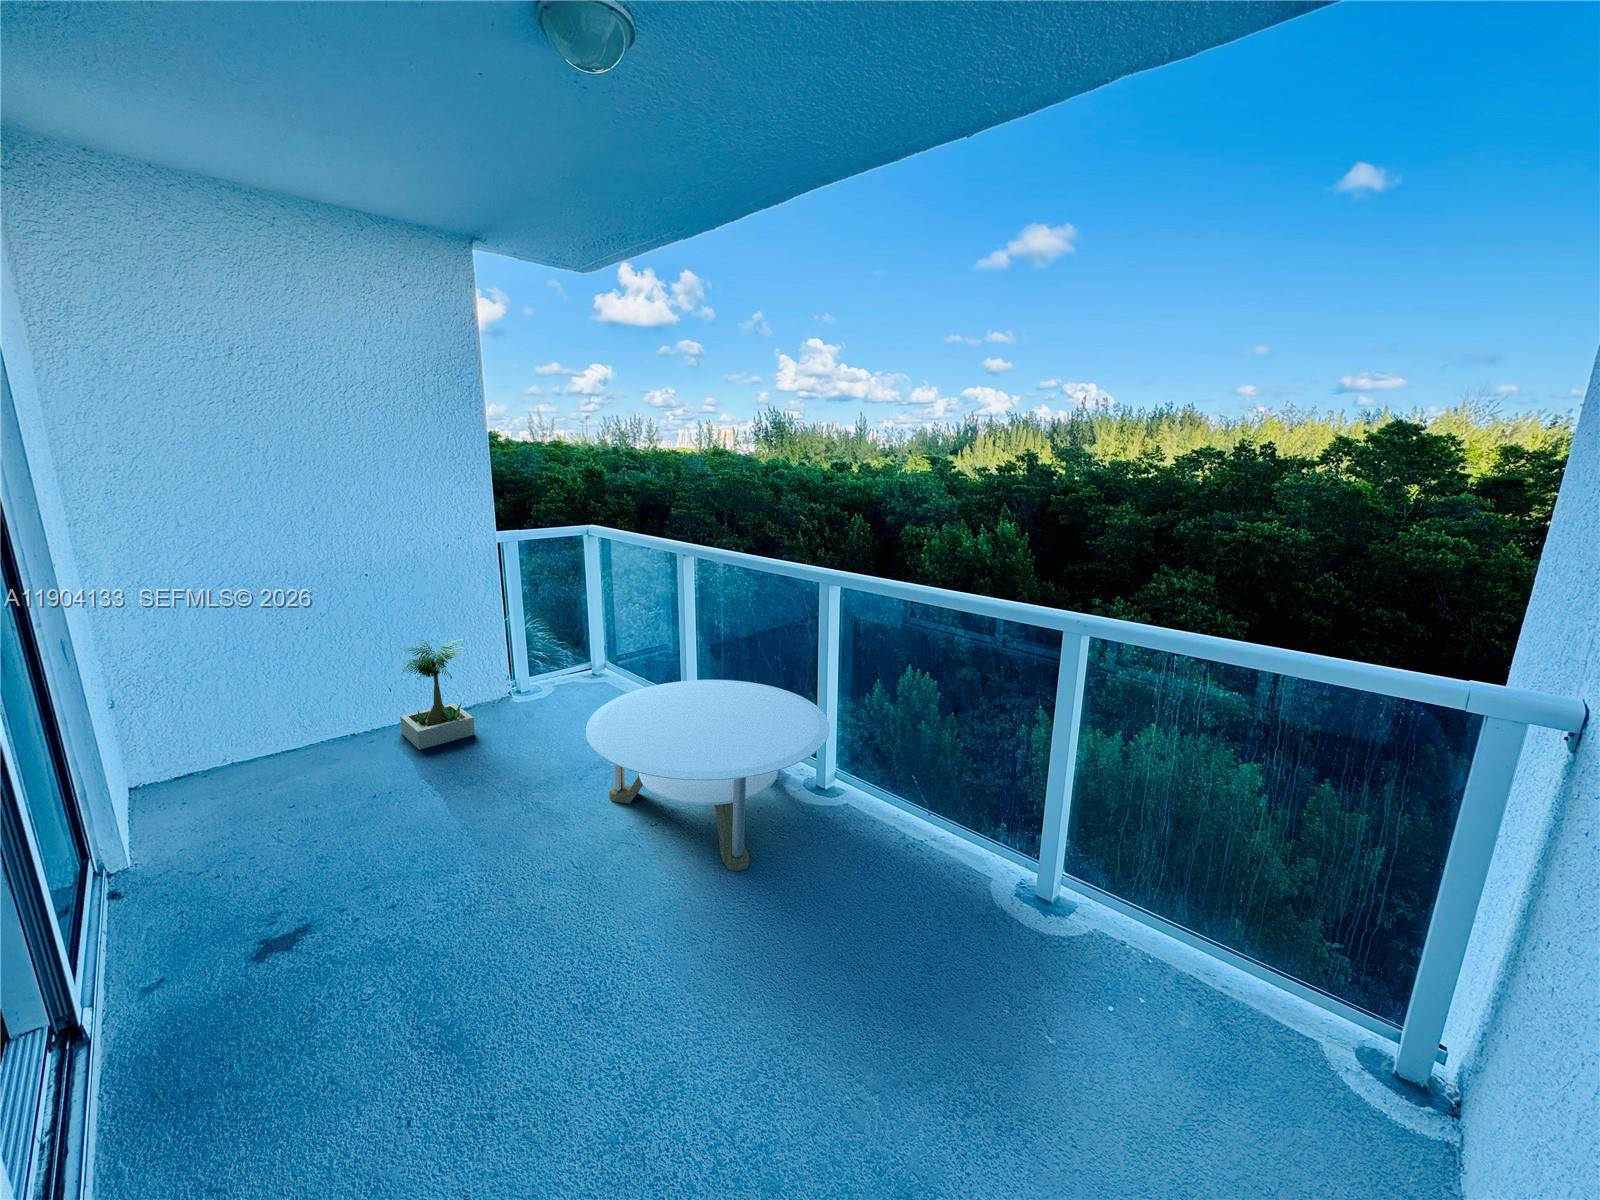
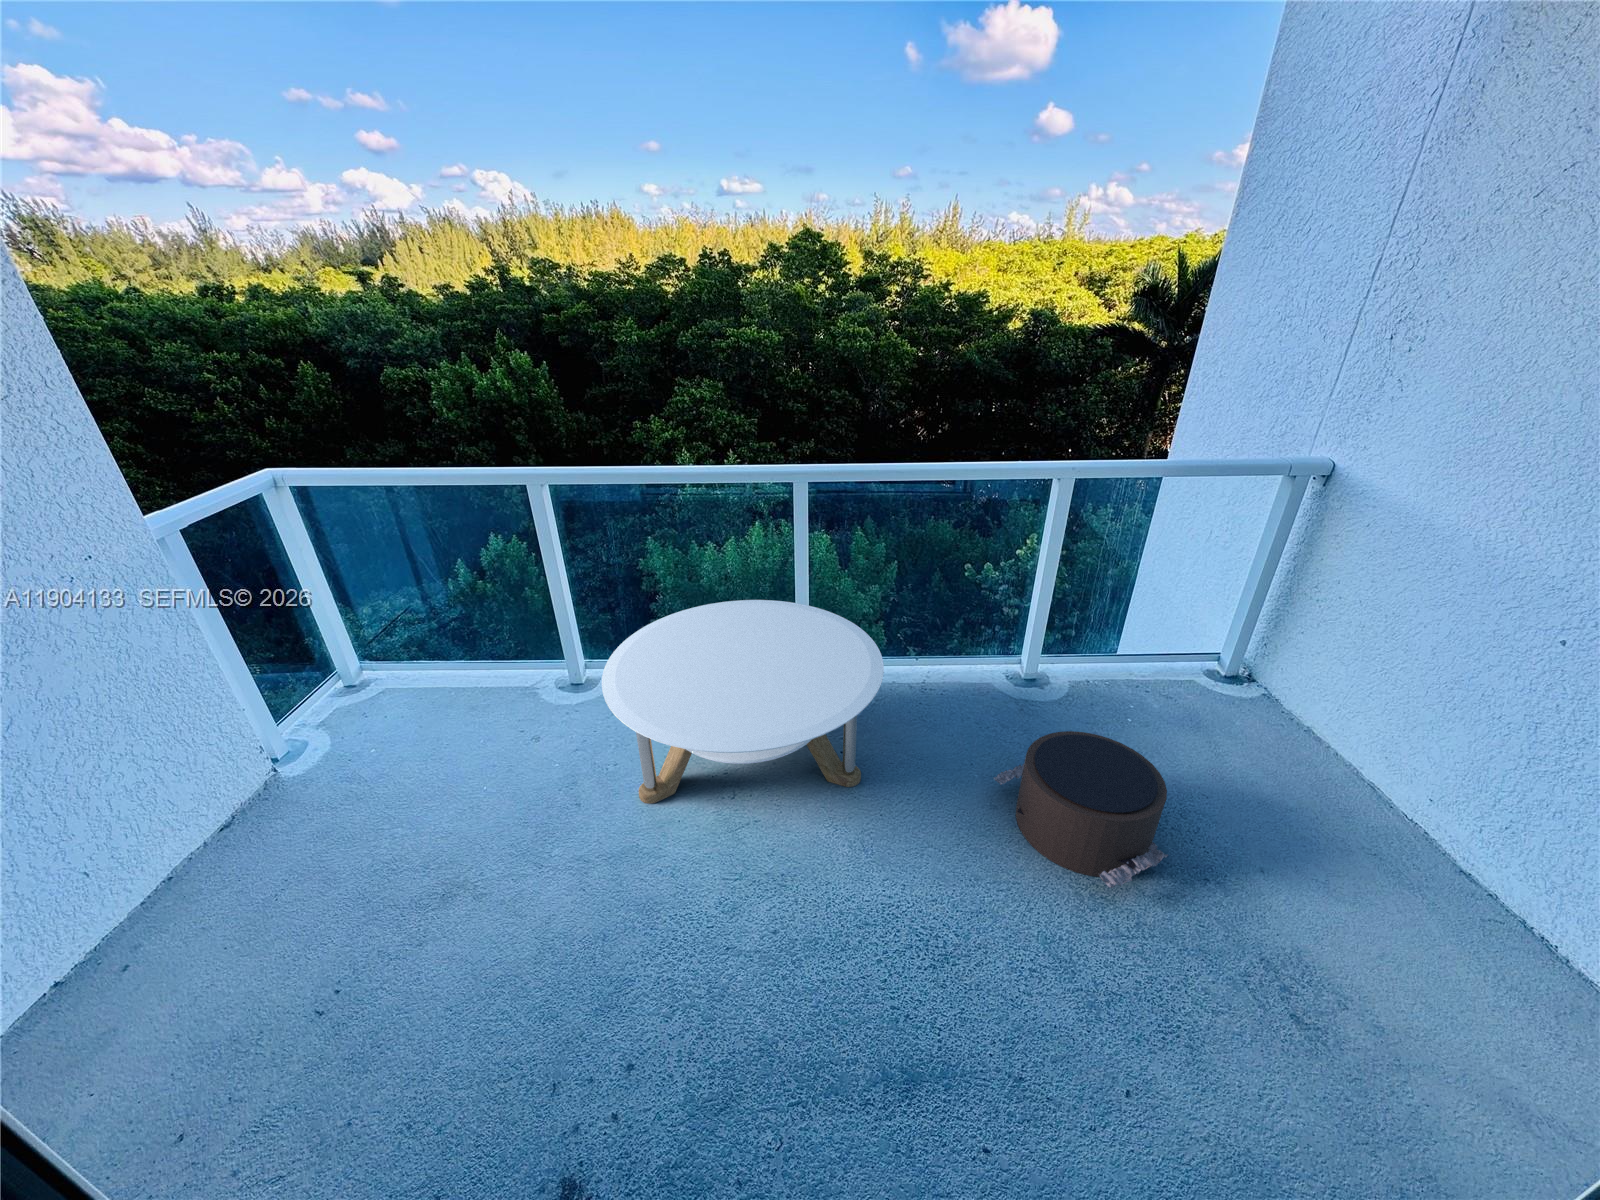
potted plant: present [400,639,475,750] -> none [90,721,315,926]
pouf: none [762,905,945,1116] -> present [993,731,1168,888]

